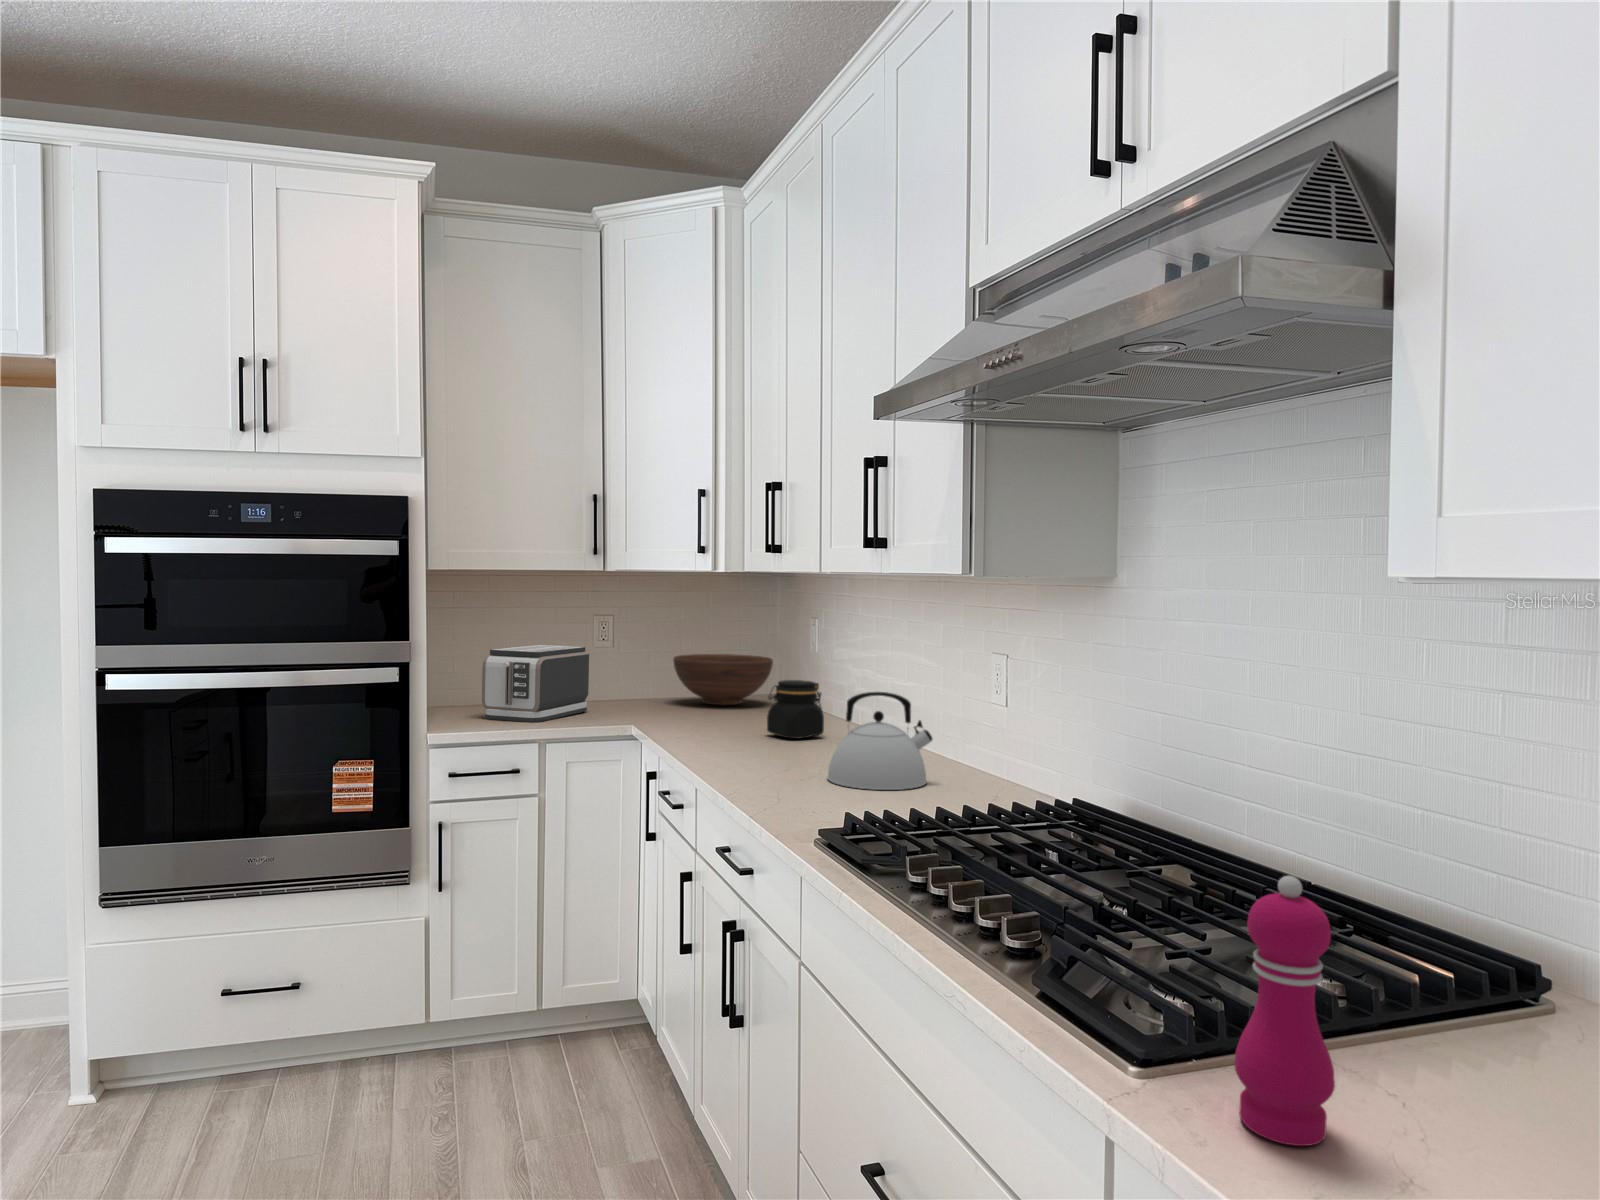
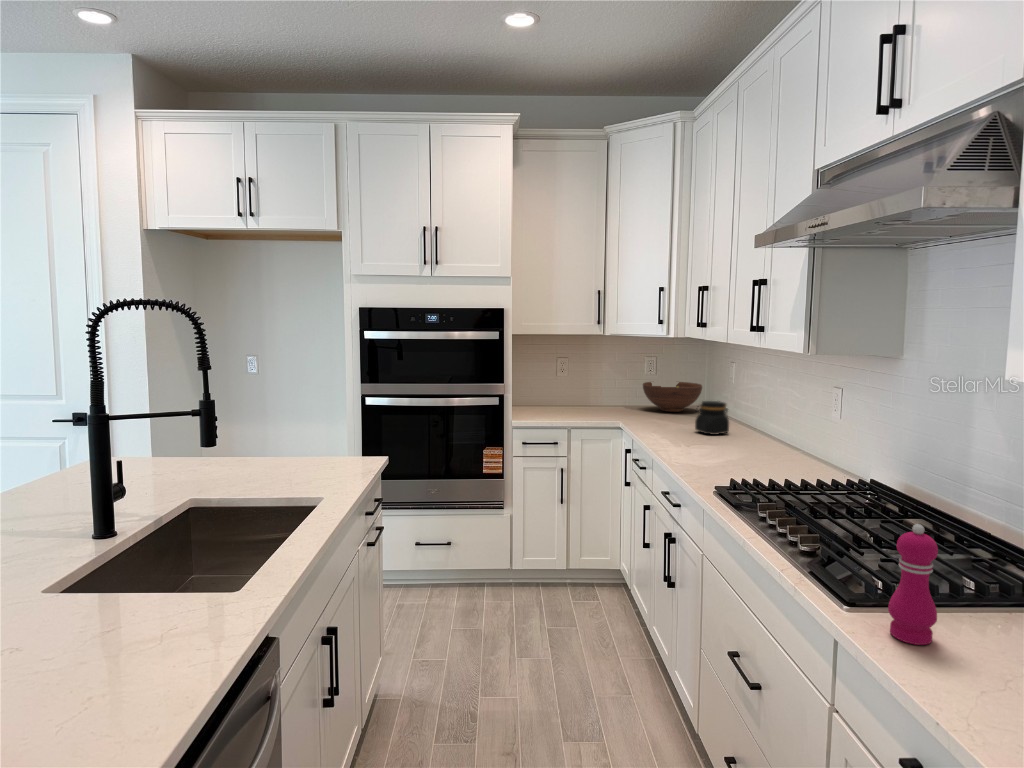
toaster: present [482,645,589,722] -> none [539,377,595,420]
kettle: present [827,692,932,790] -> none [725,413,789,468]

